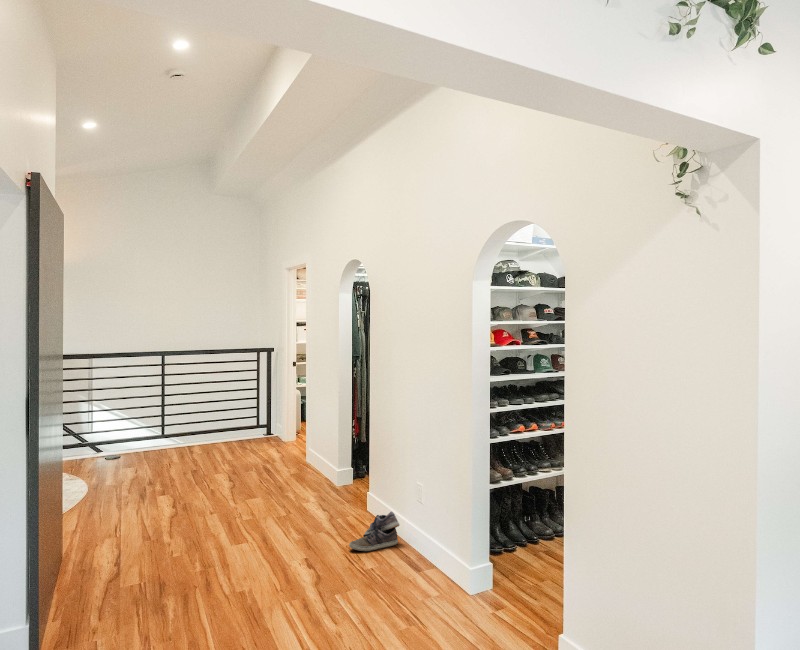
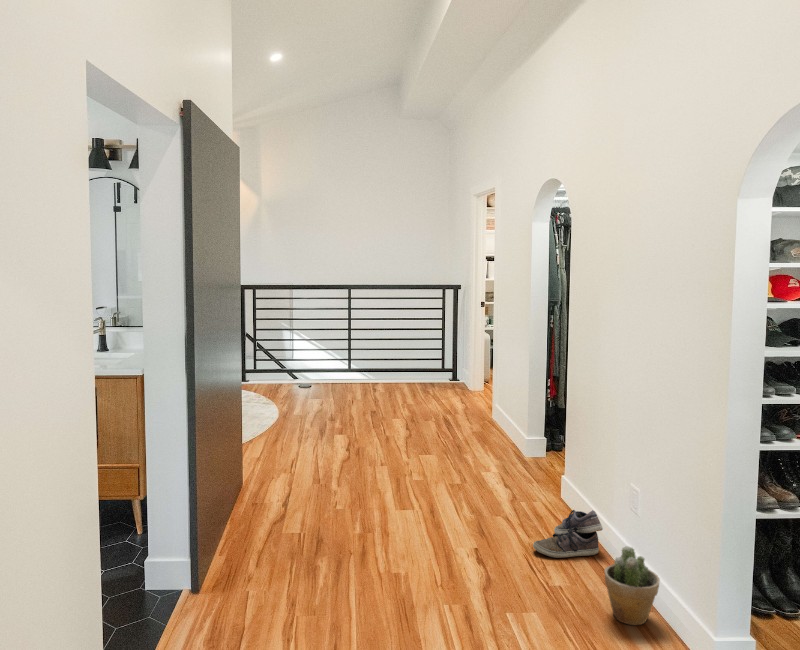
potted plant: none [400,526,436,580] -> present [605,546,660,625]

